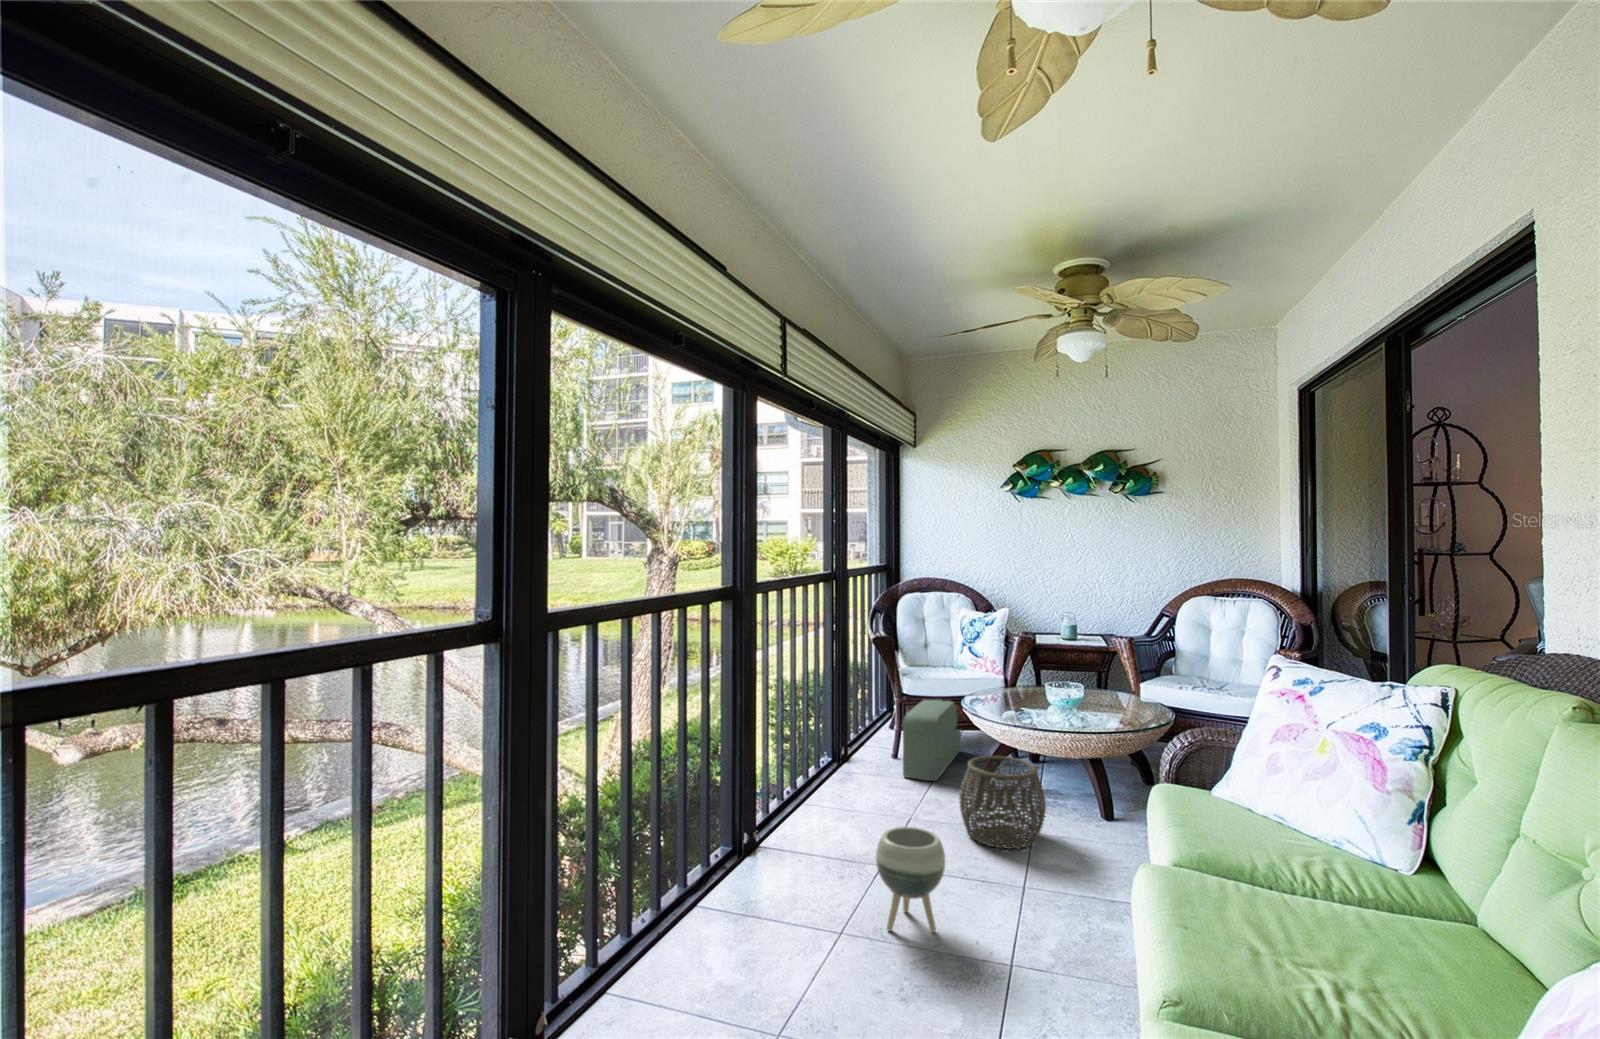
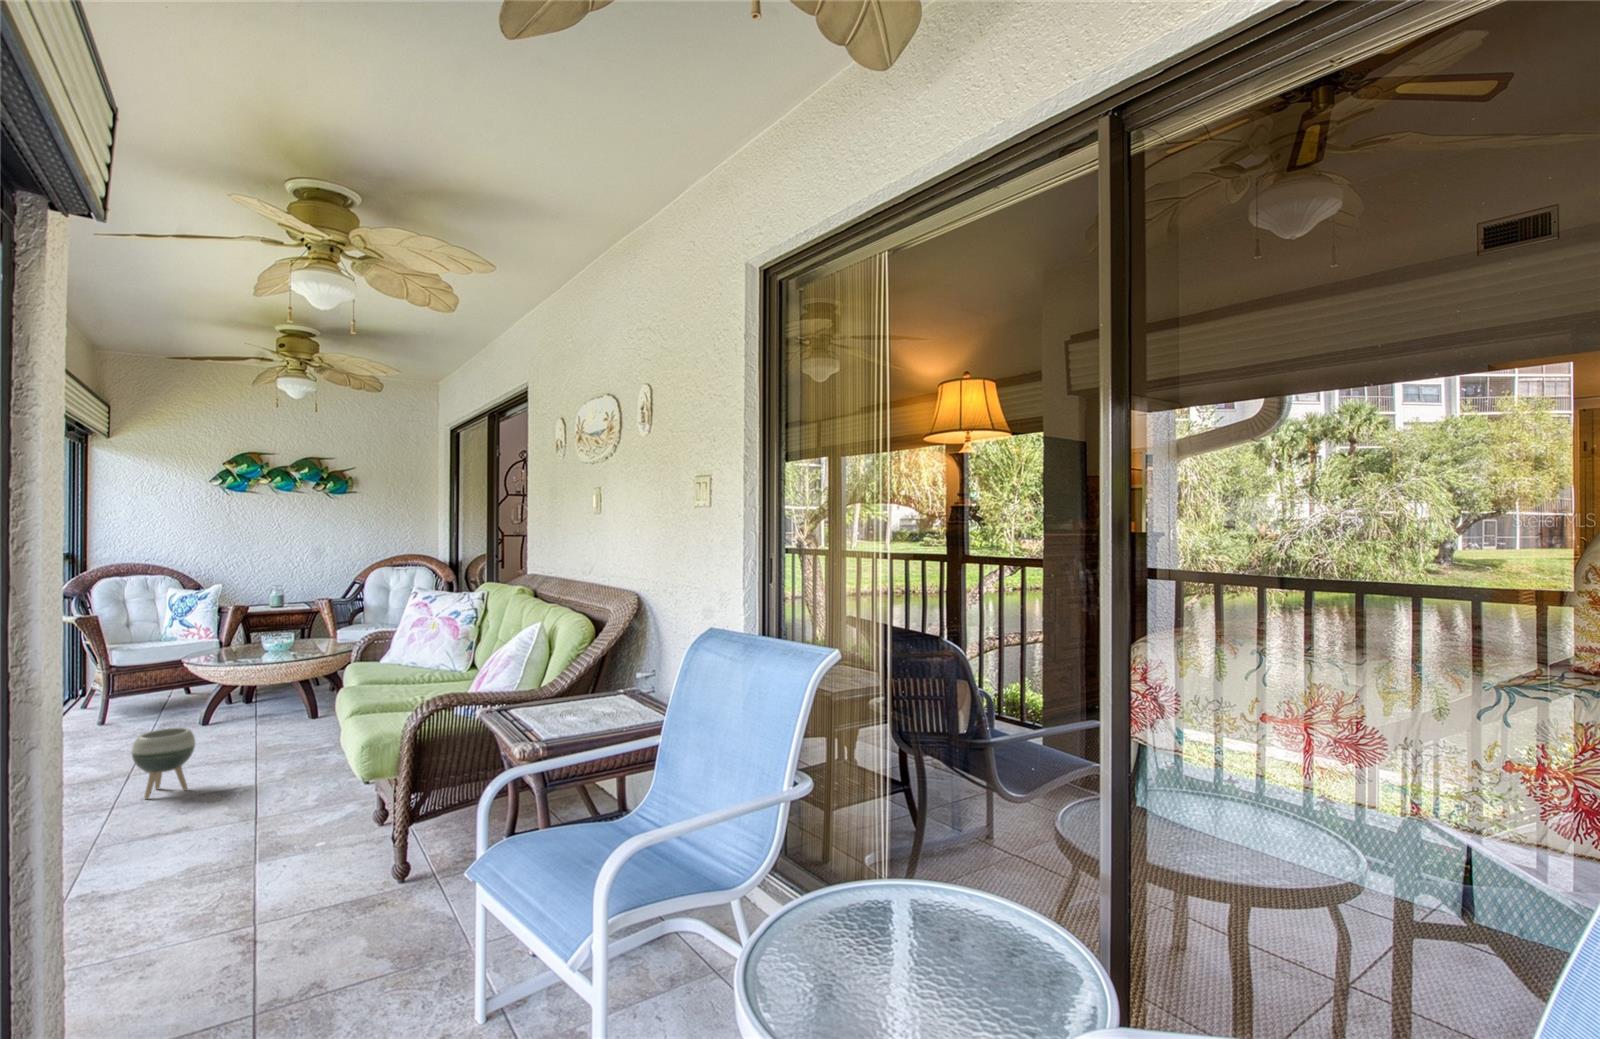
pouf: present [903,699,961,781] -> none [116,661,174,731]
woven basket: present [959,756,1046,849] -> none [189,684,267,747]

